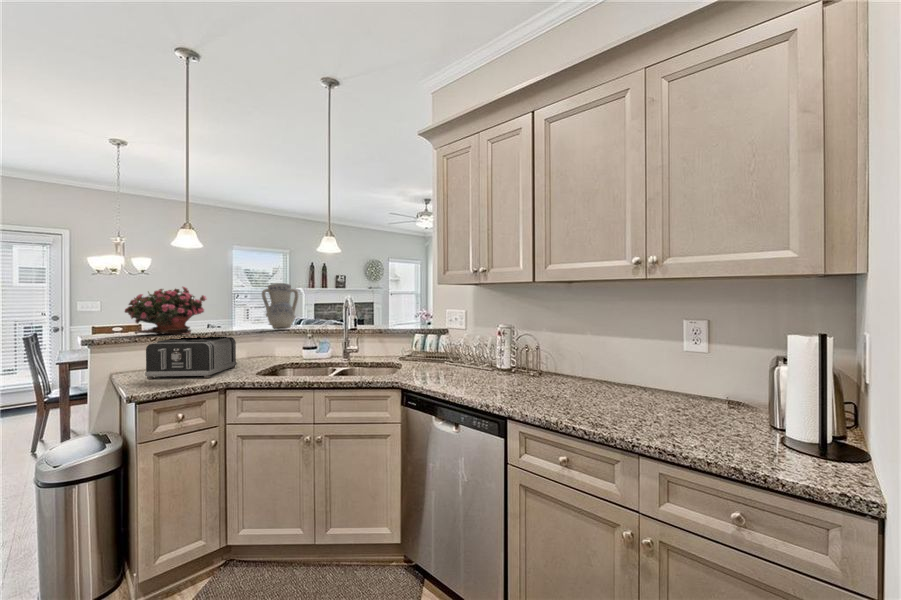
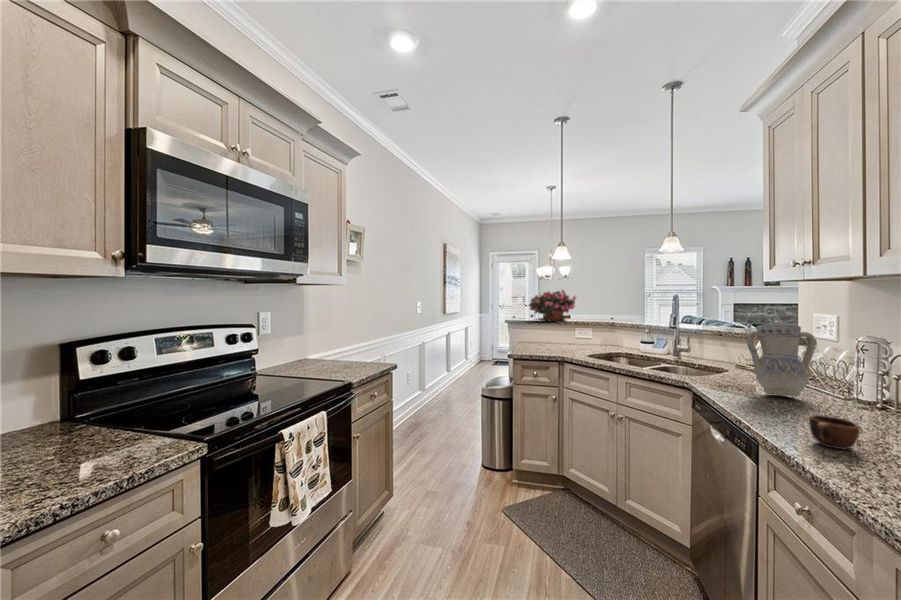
vase: present [262,283,298,330] -> present [746,324,816,396]
toaster: present [145,337,237,379] -> none [526,324,585,354]
mug: none [534,385,561,408] -> present [809,415,860,449]

